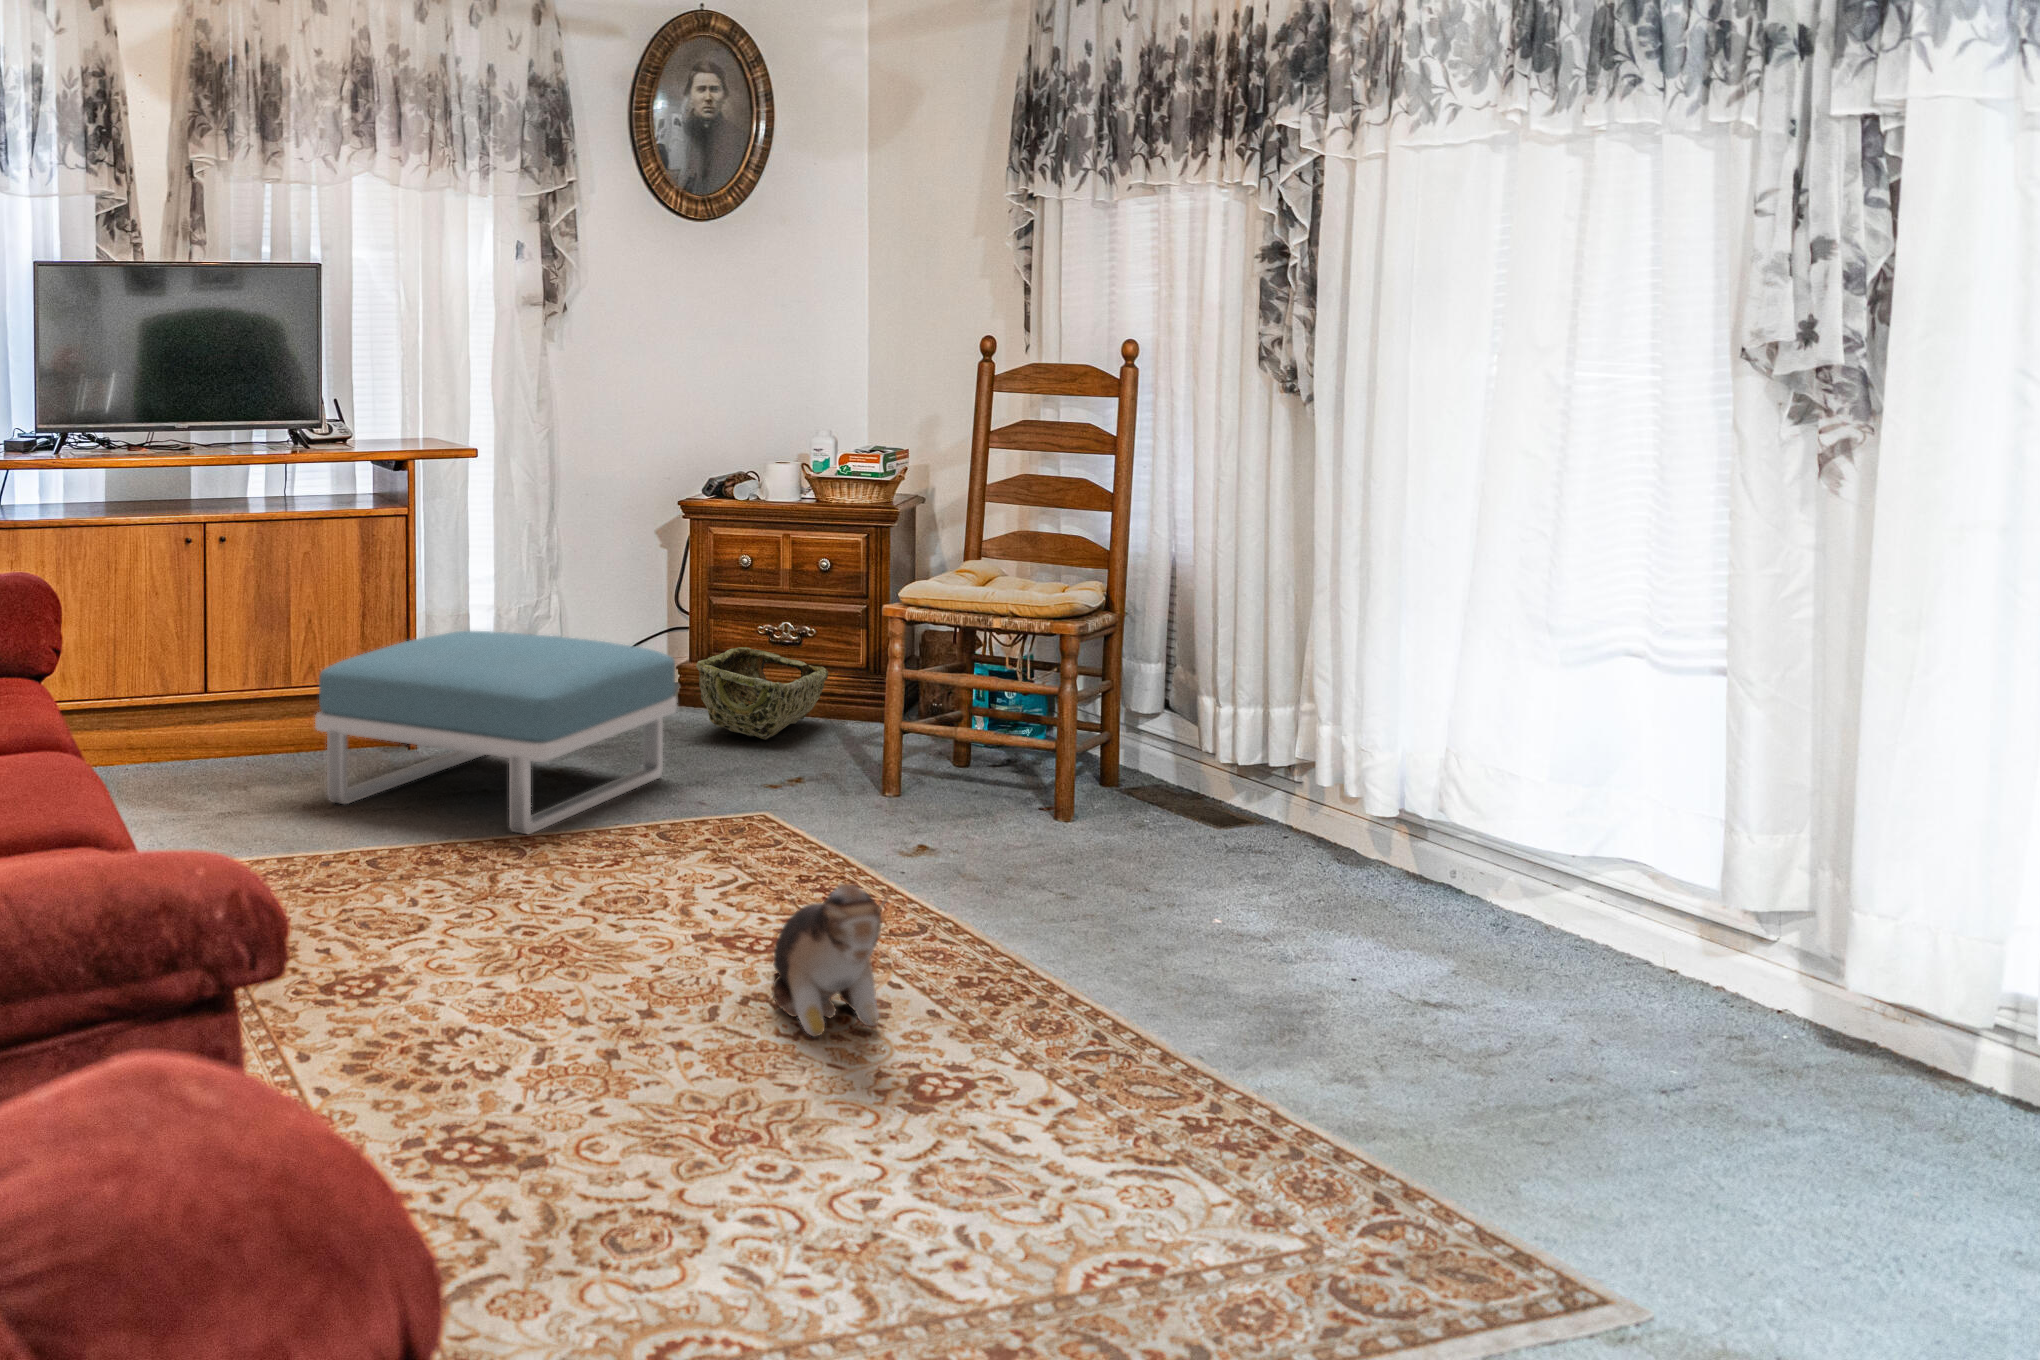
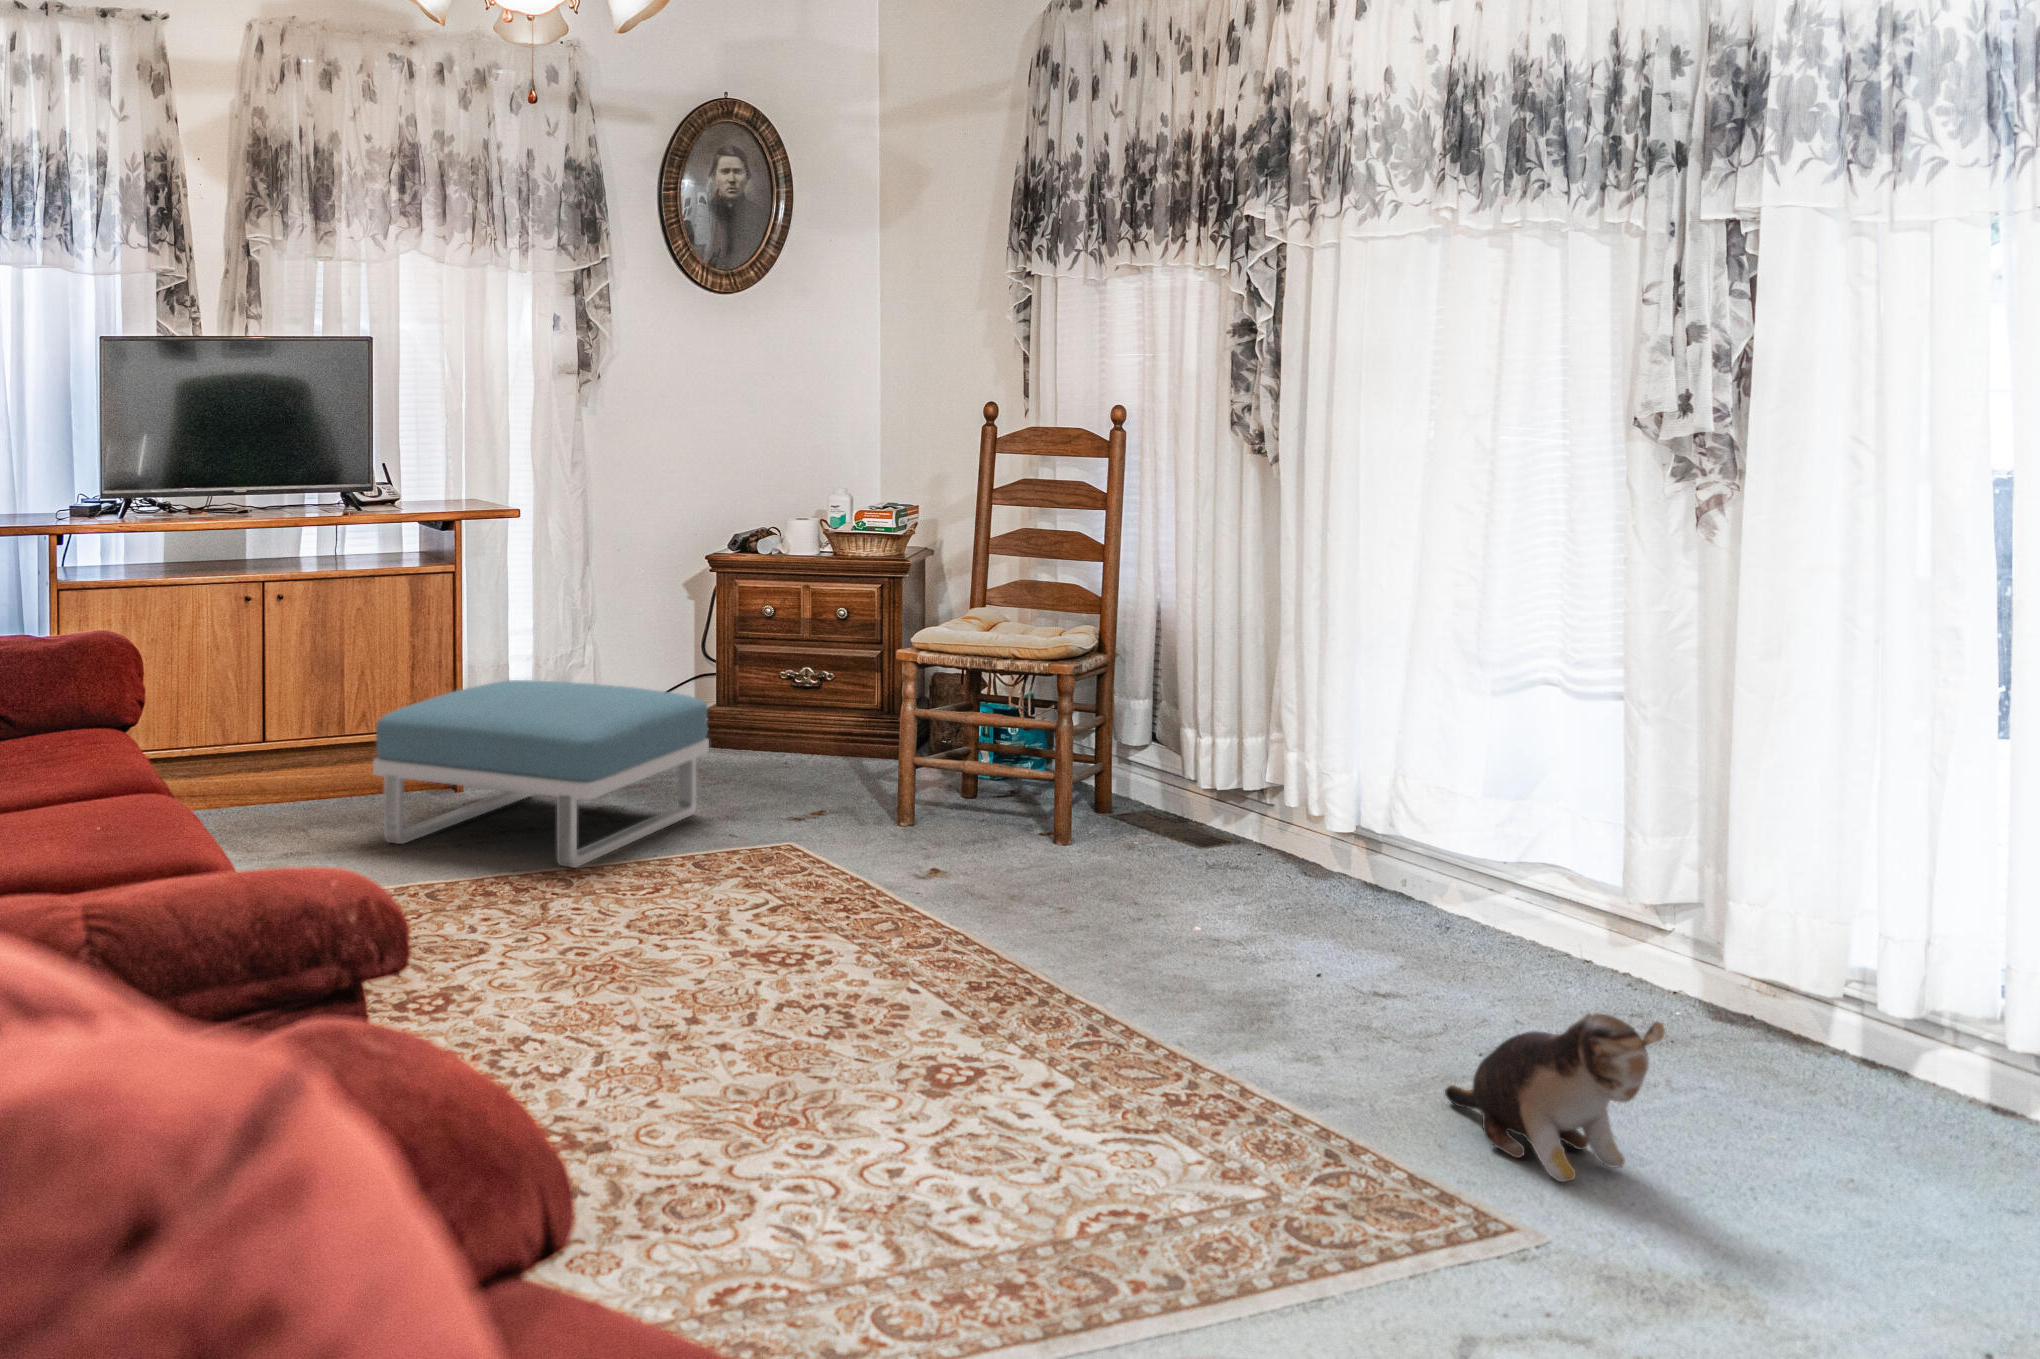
woven basket: present [696,647,828,739] -> none [725,693,847,778]
plush toy: present [773,884,889,1037] -> present [1445,1013,1665,1182]

